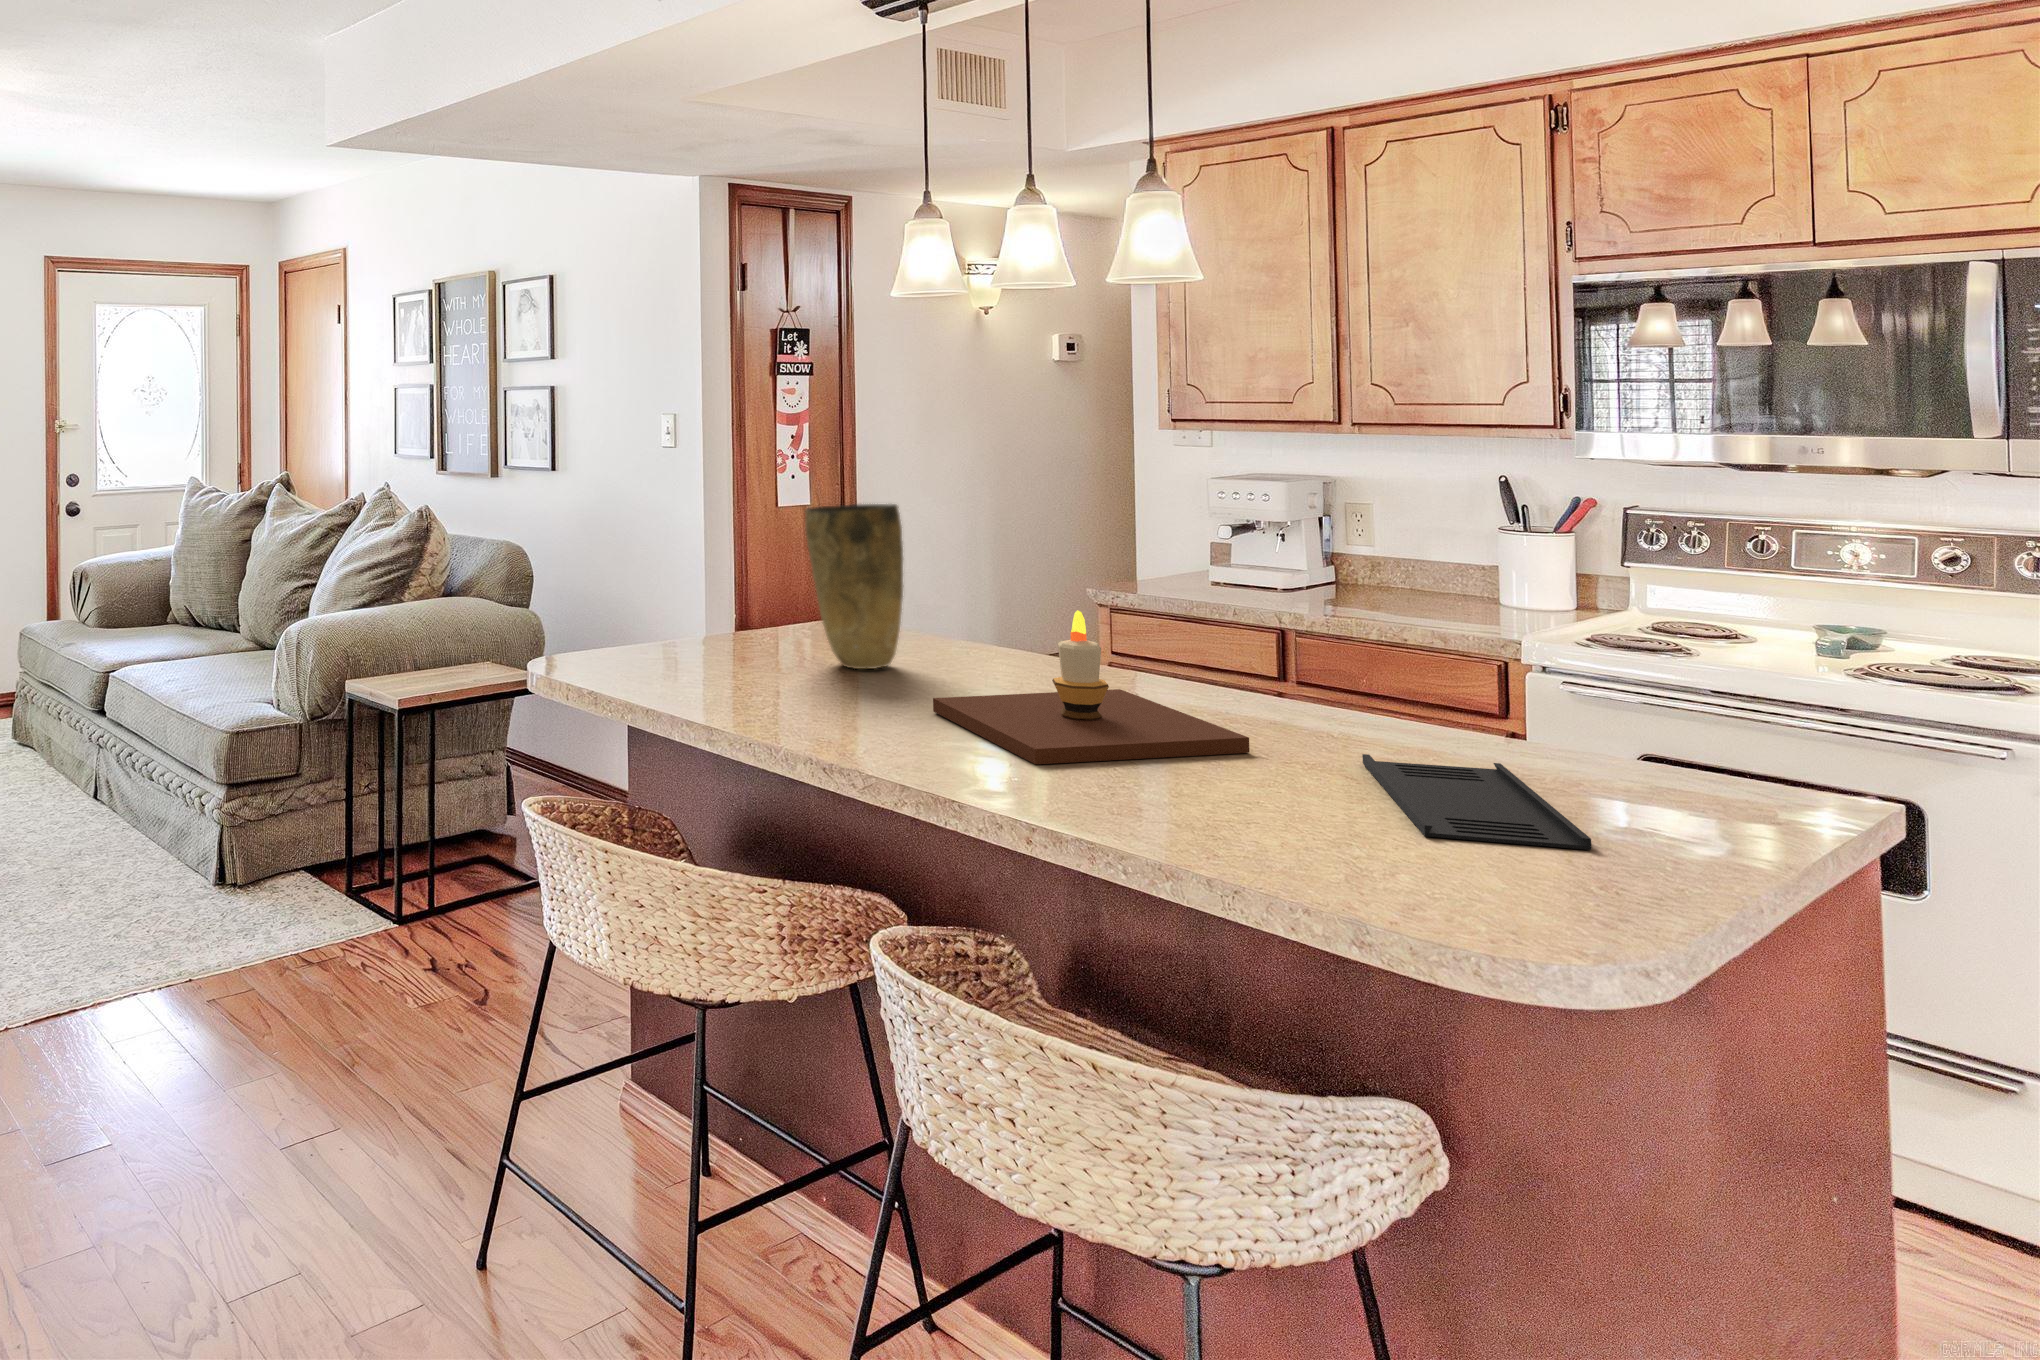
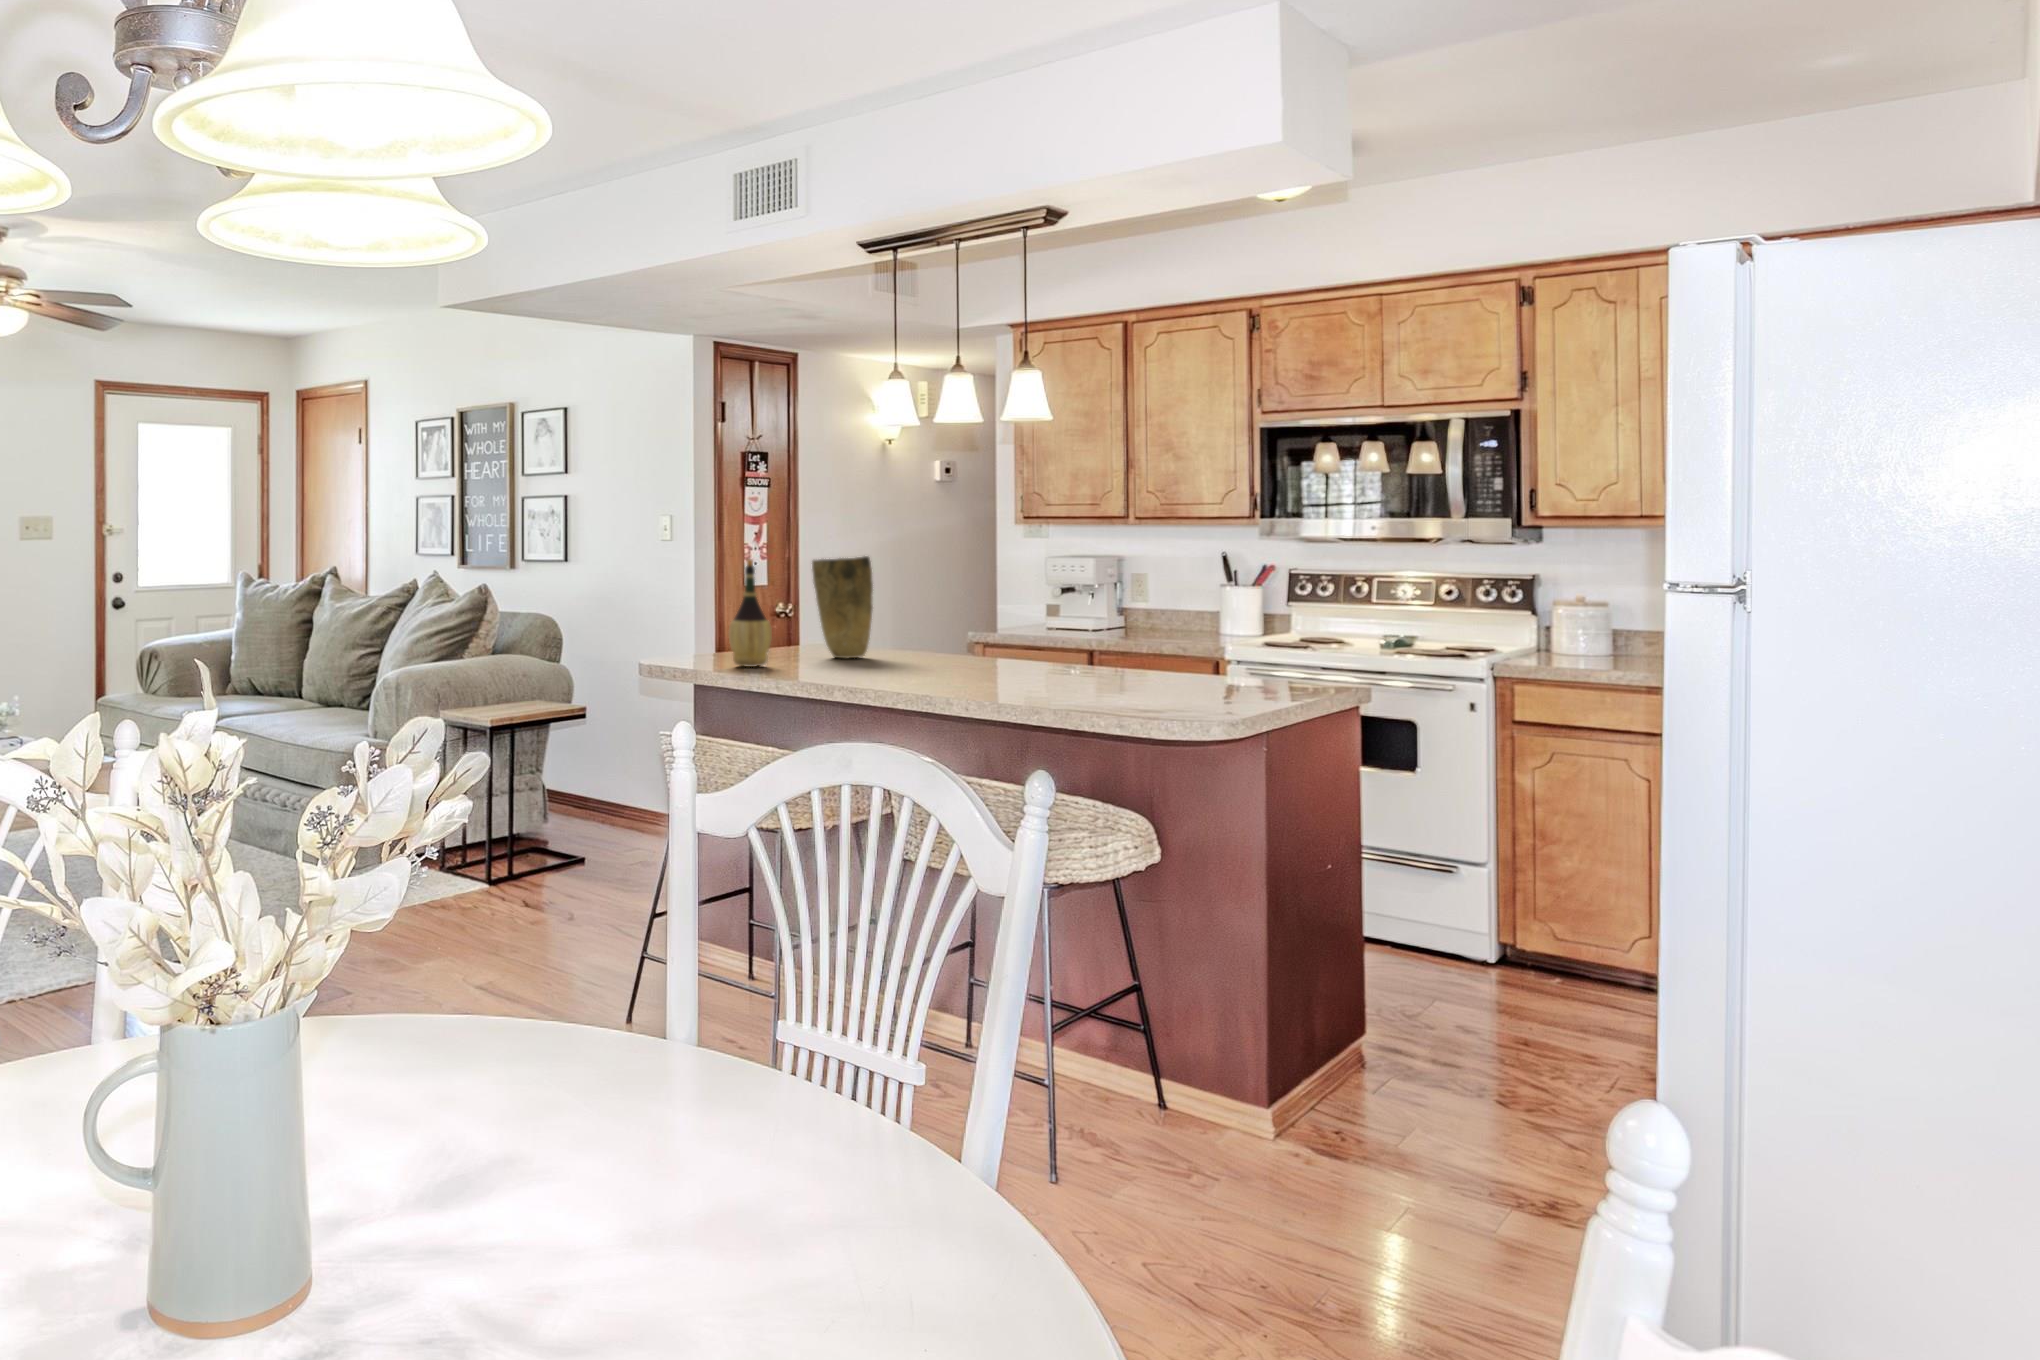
wine bottle: none [655,514,725,690] -> present [729,559,772,667]
candle: present [933,610,1250,764] -> none [899,606,1071,683]
tray: present [1362,754,1591,850] -> none [1127,674,1222,696]

